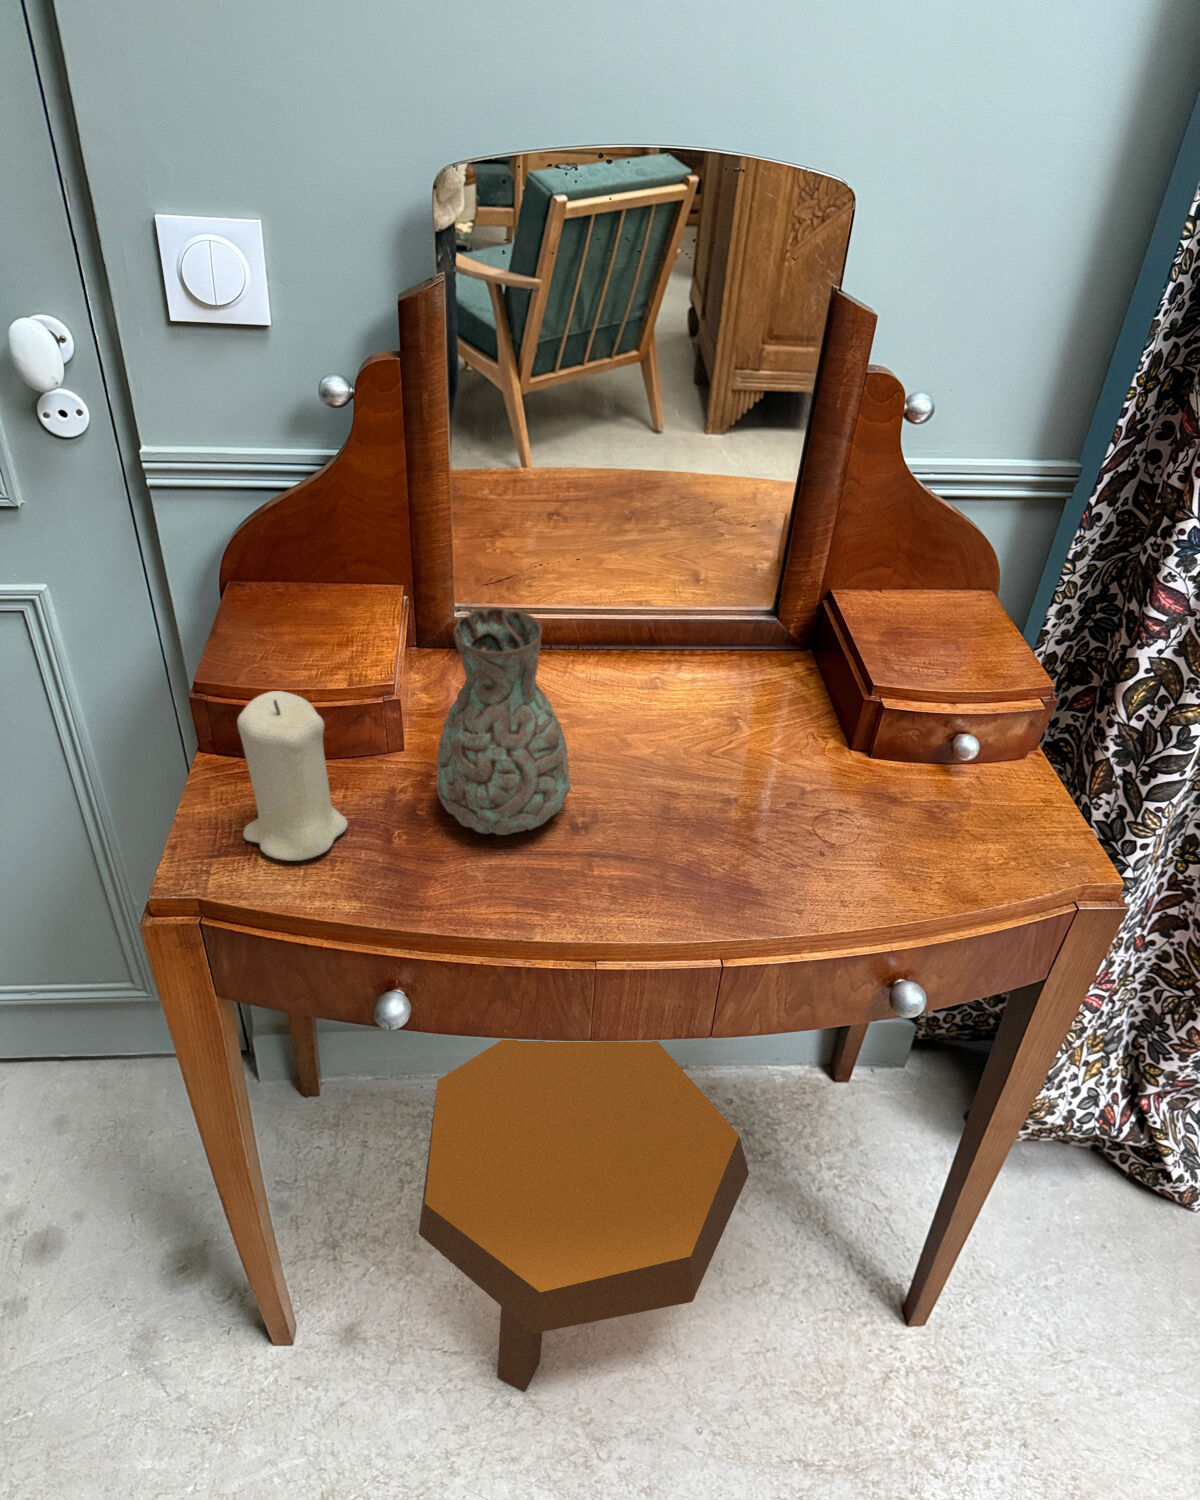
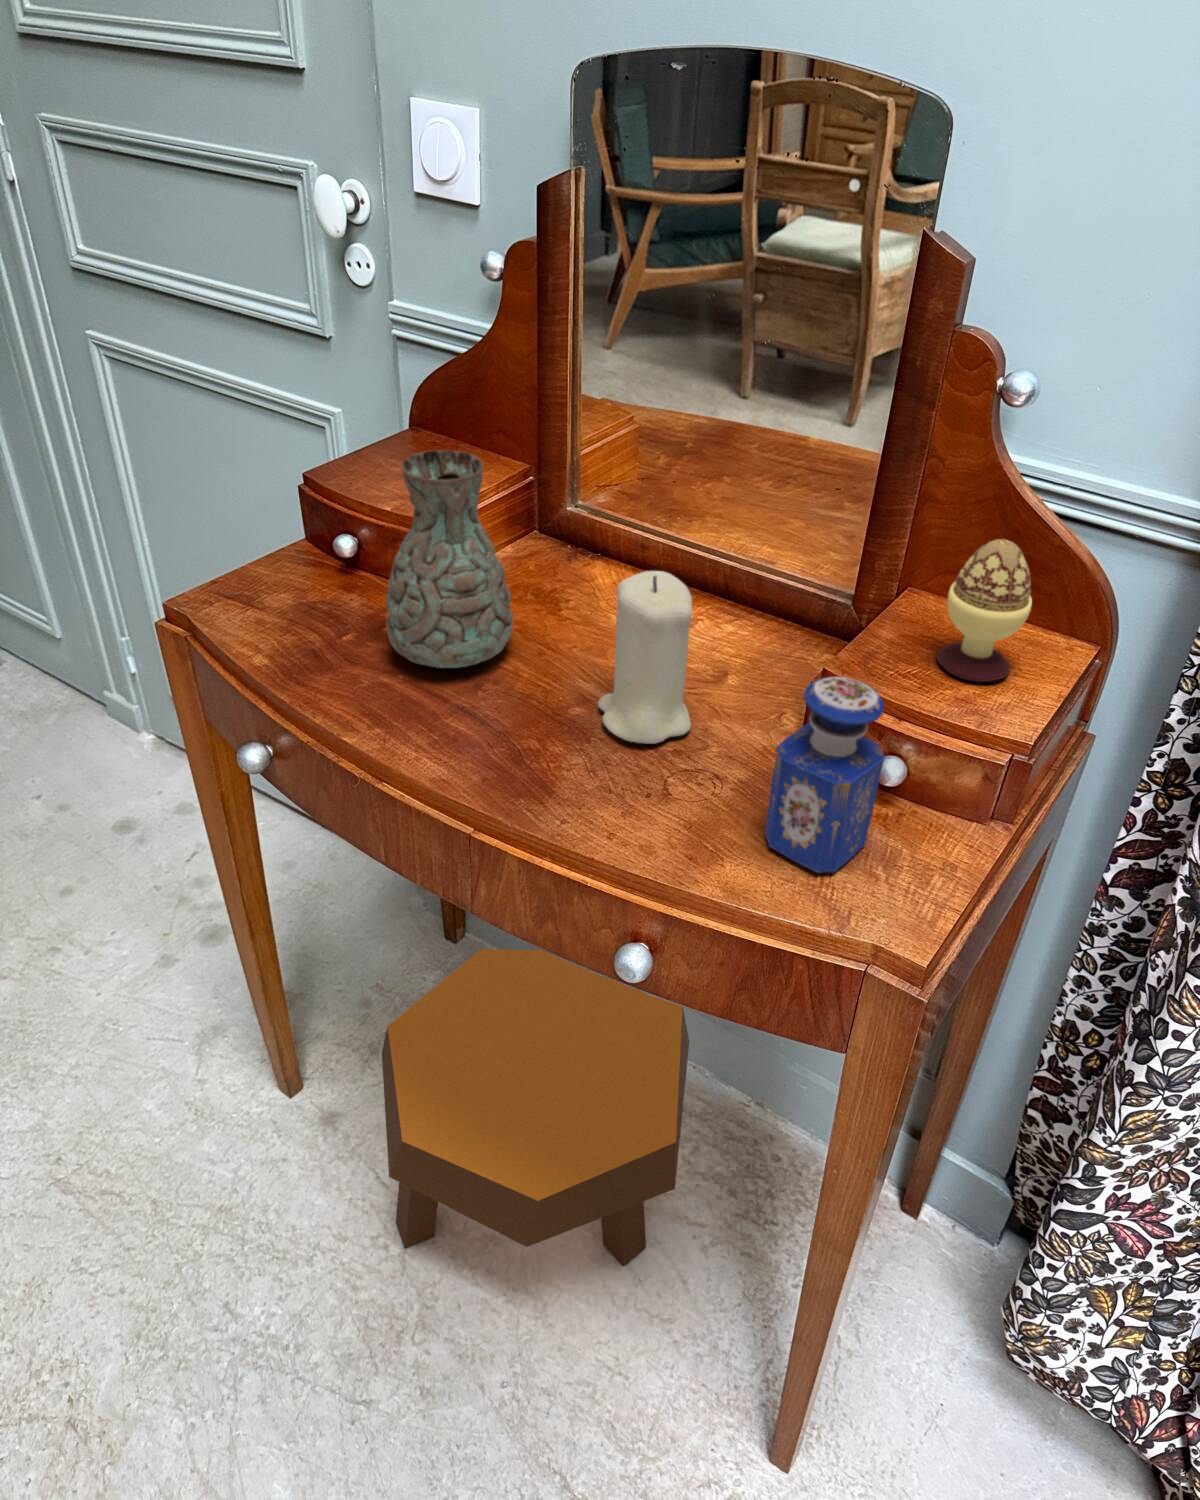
decorative egg: none [919,535,996,653] -> present [937,539,1032,682]
perfume bottle: none [918,688,1028,851] -> present [765,677,885,873]
candle: present [237,691,348,861] -> present [598,571,692,744]

